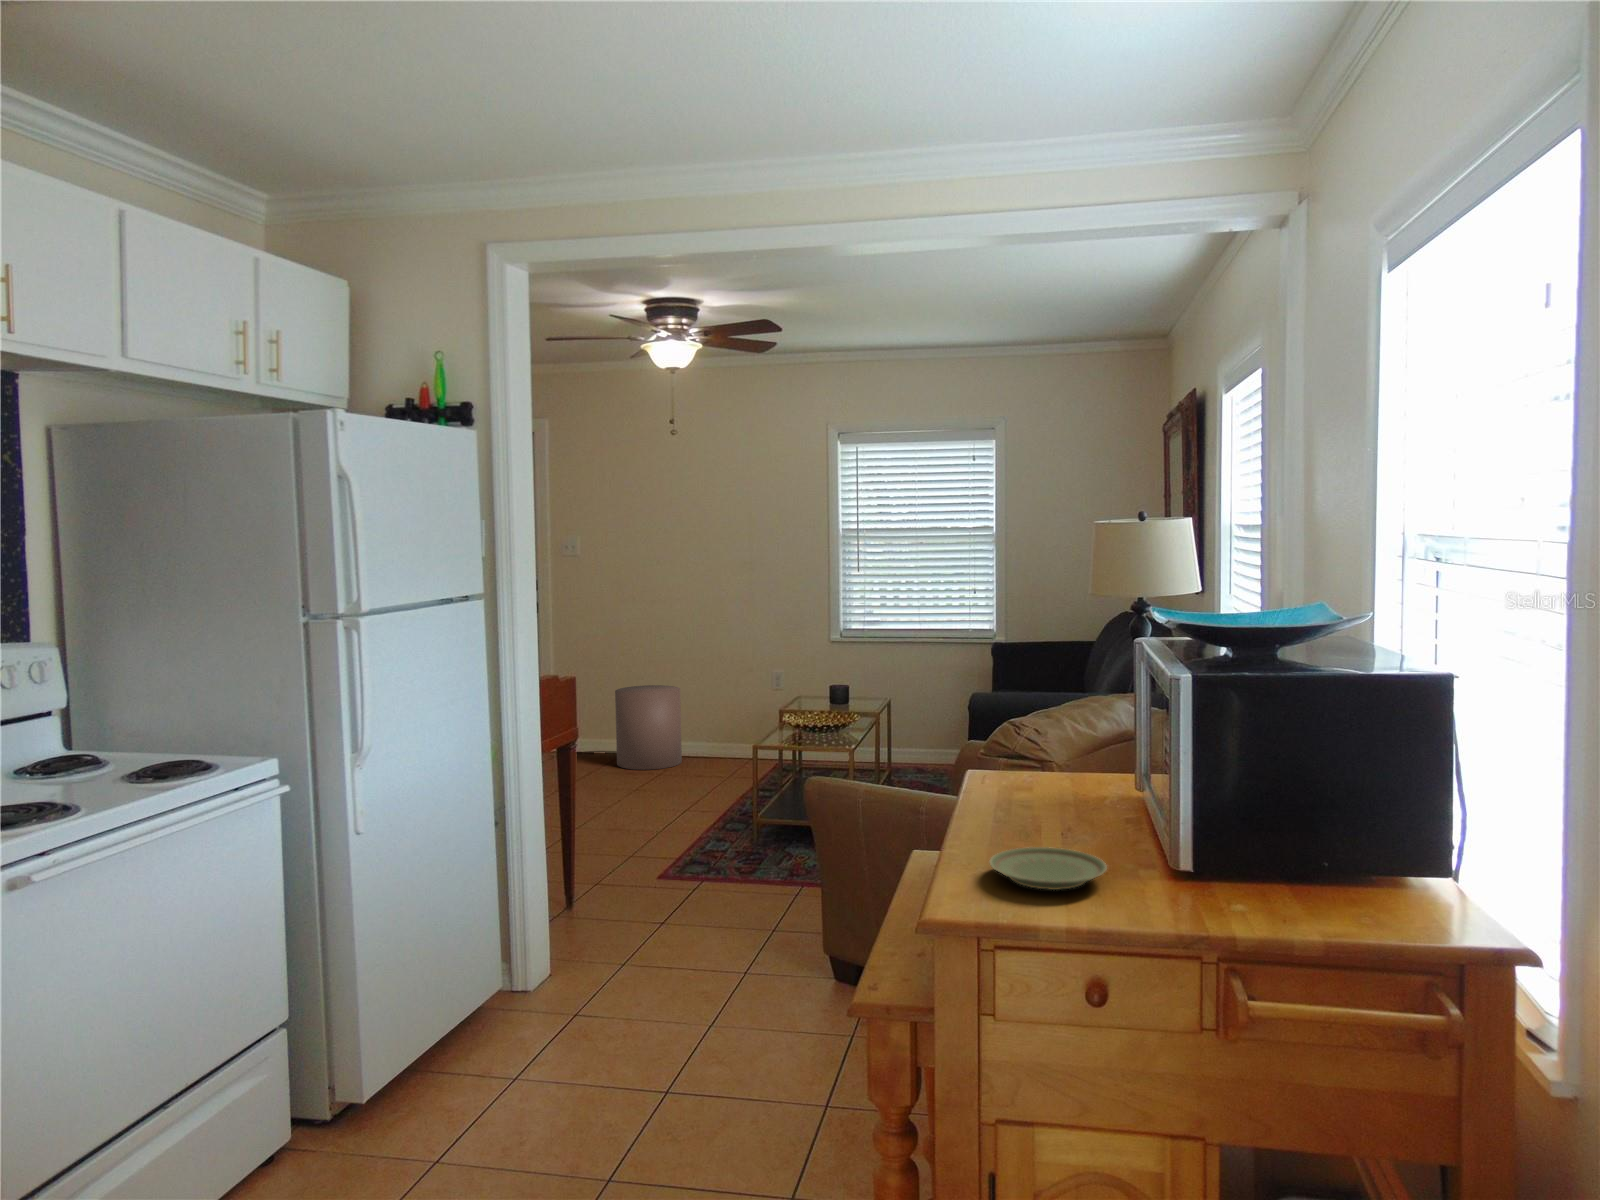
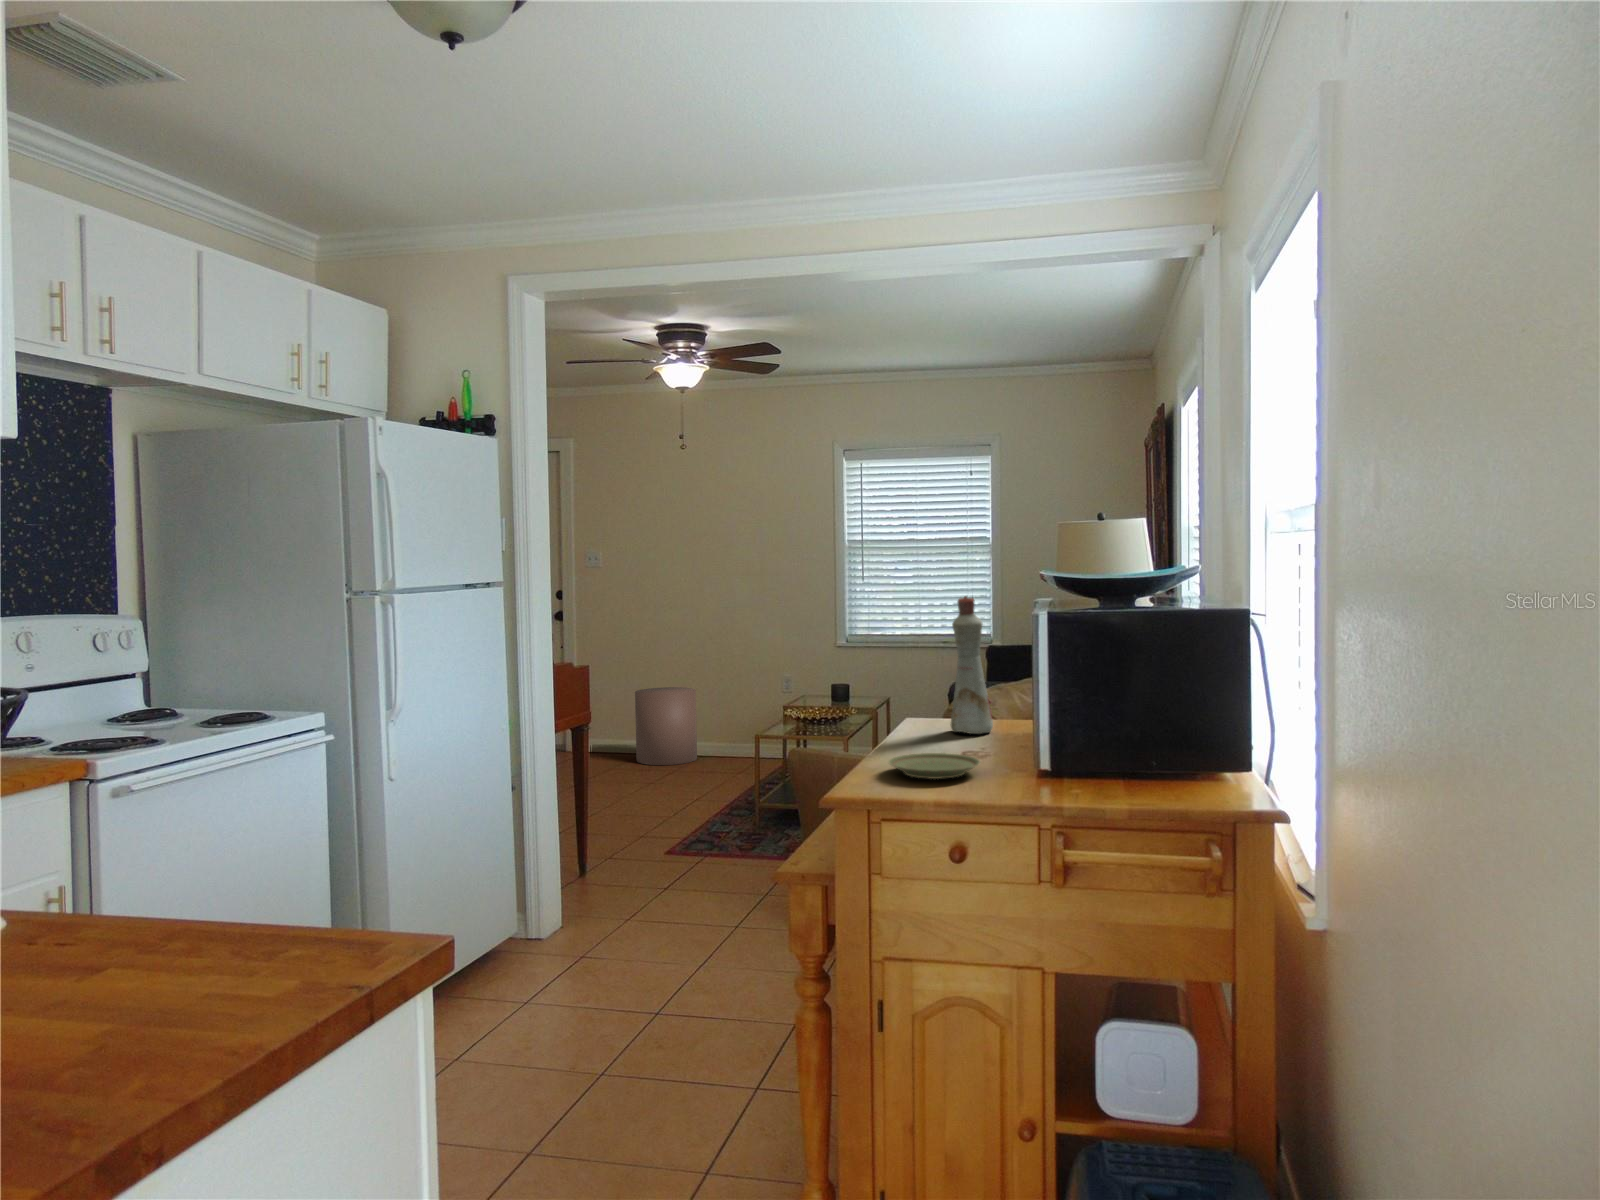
bottle: none [1038,641,1090,808] -> present [950,596,993,734]

